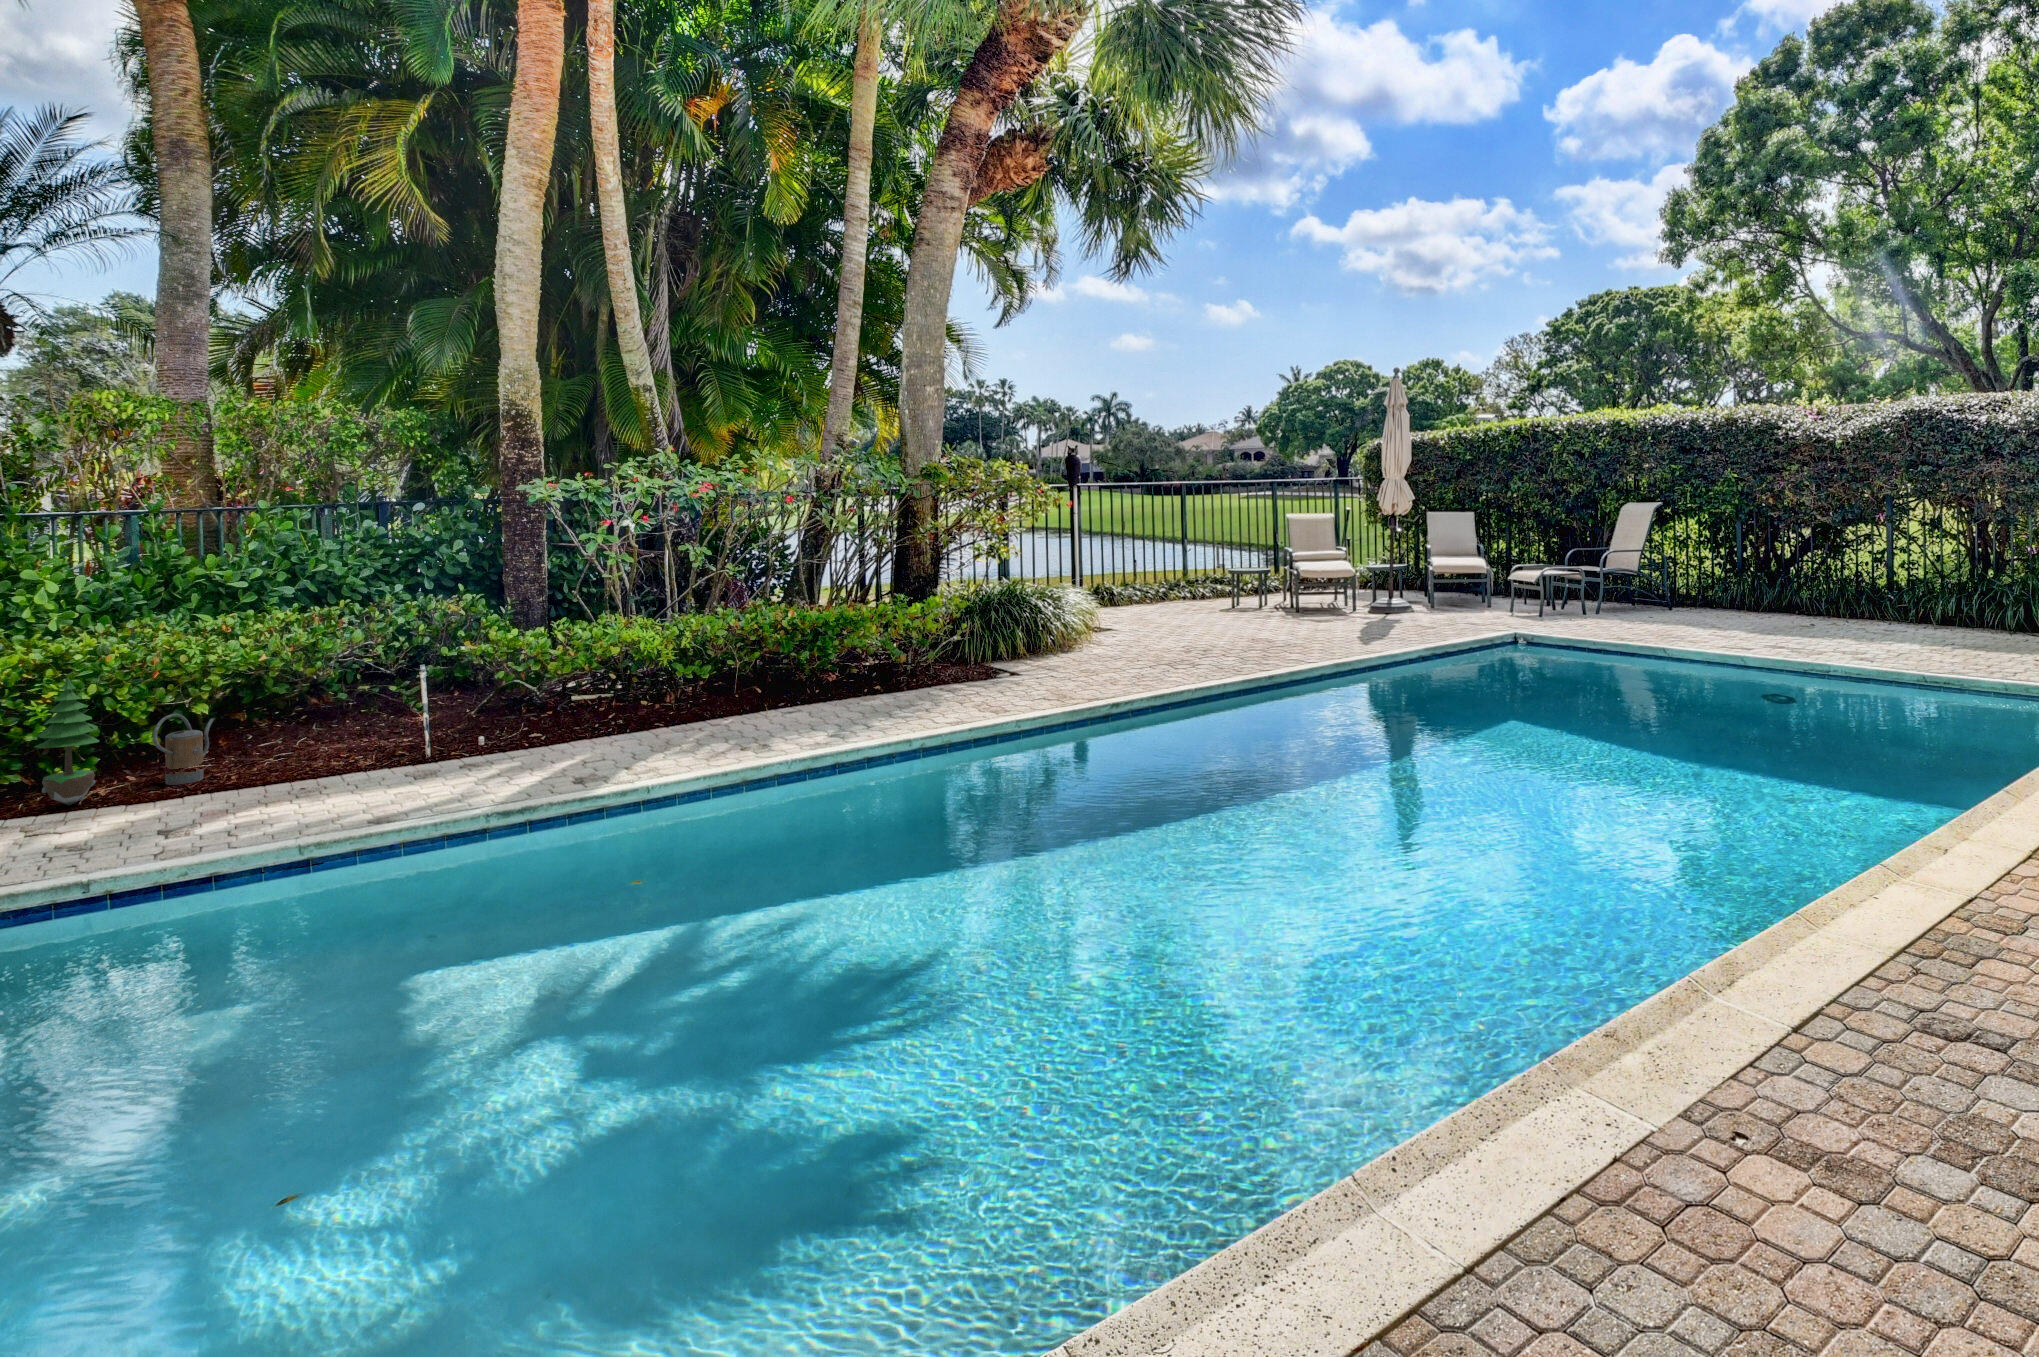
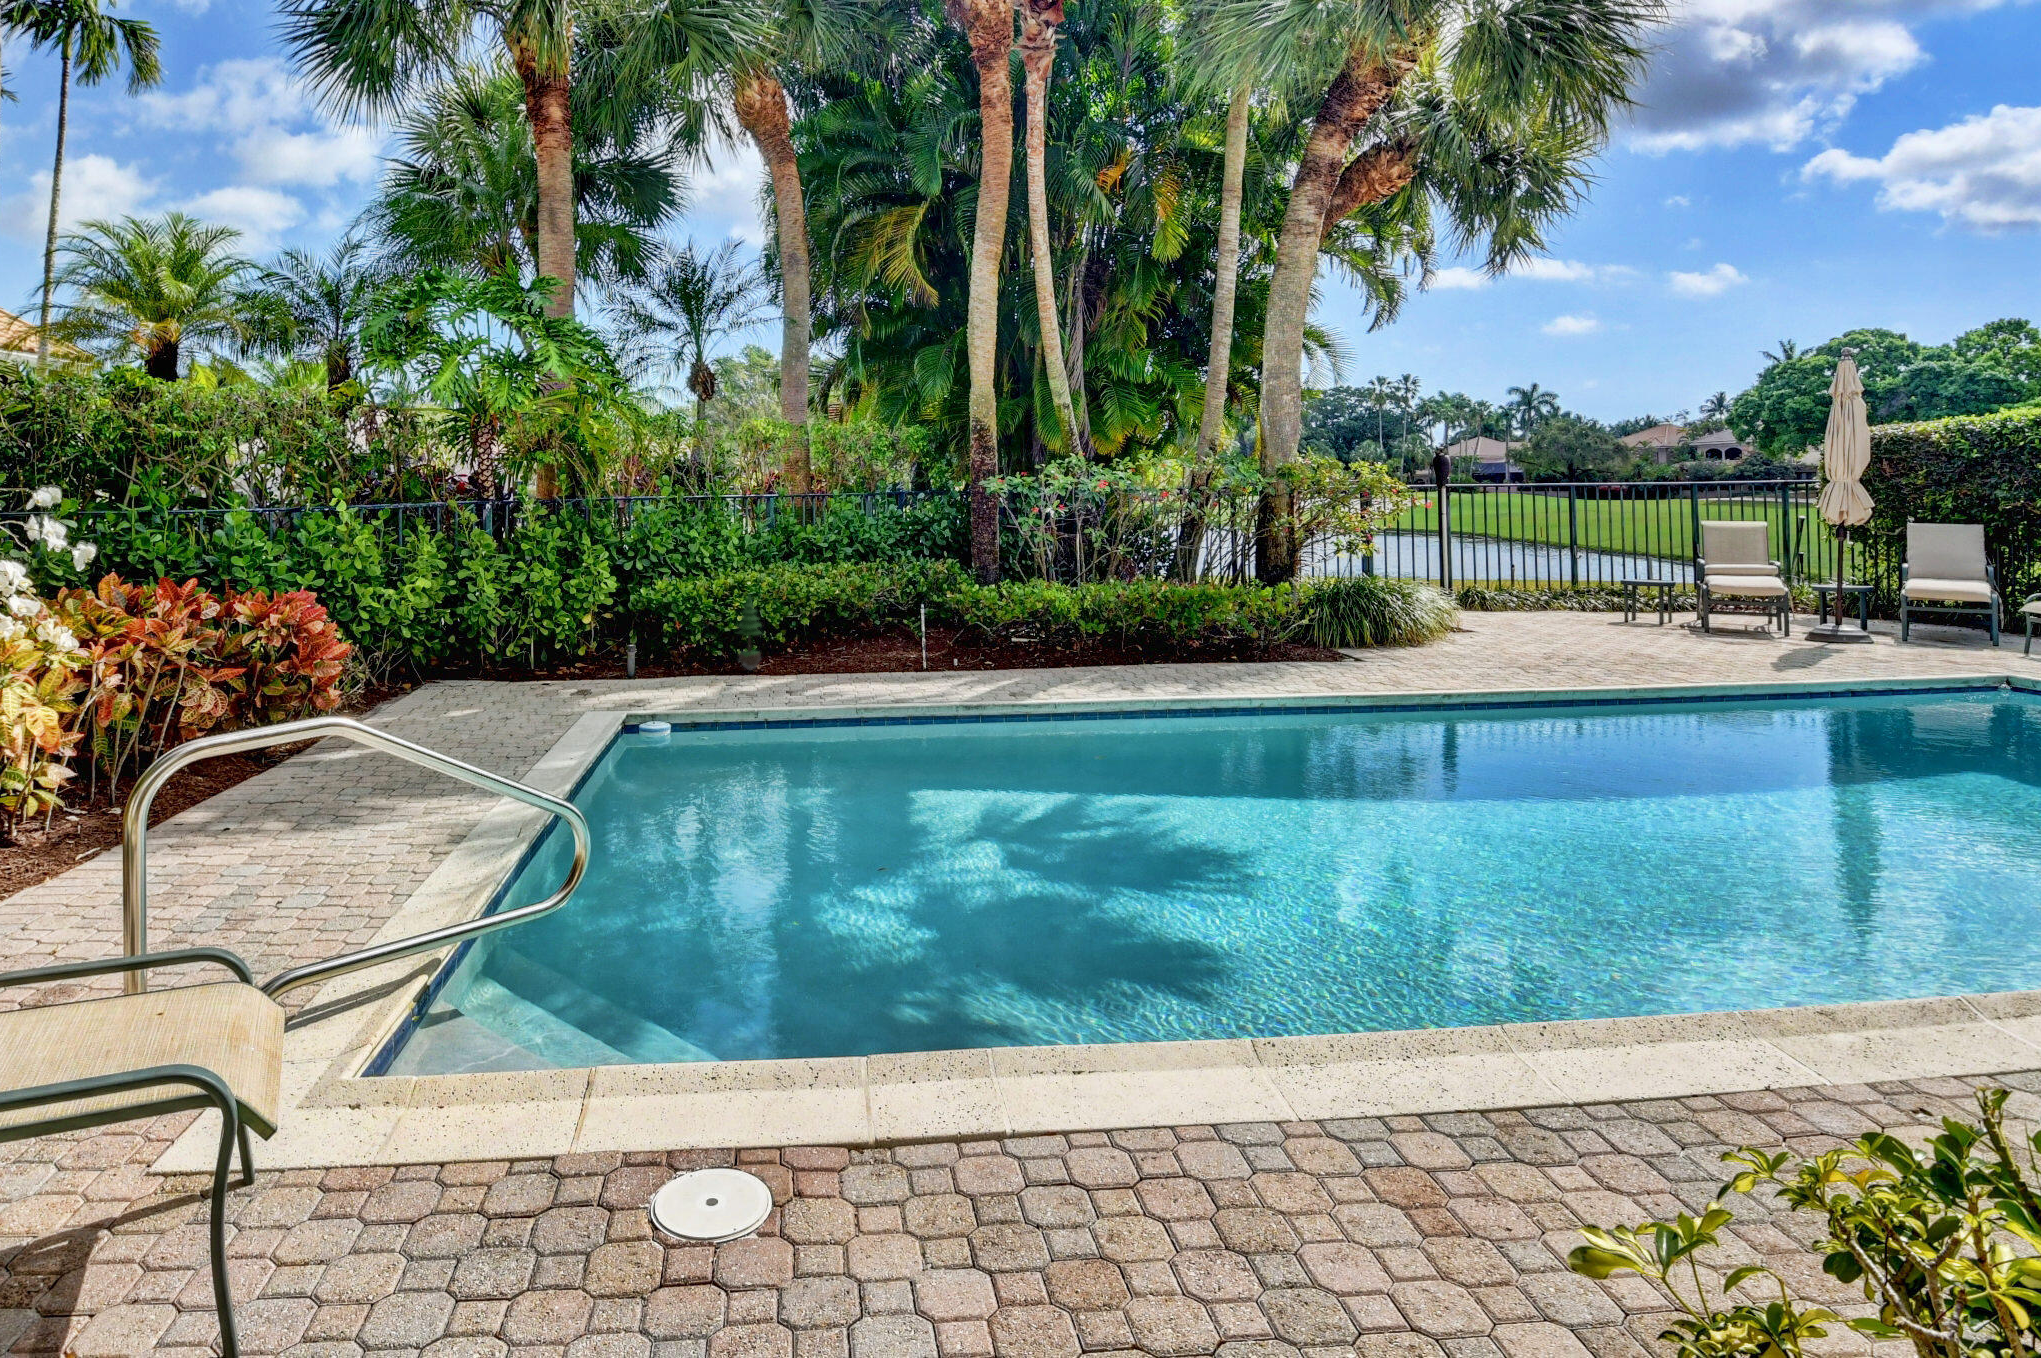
watering can: present [153,714,214,785] -> none [786,622,814,667]

